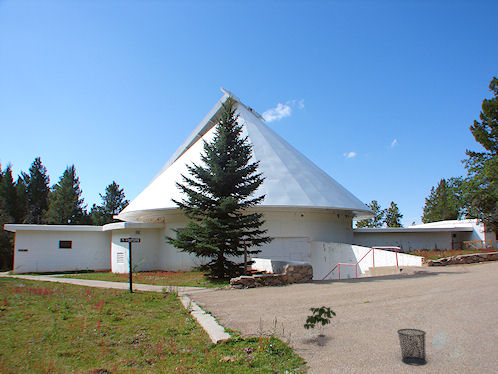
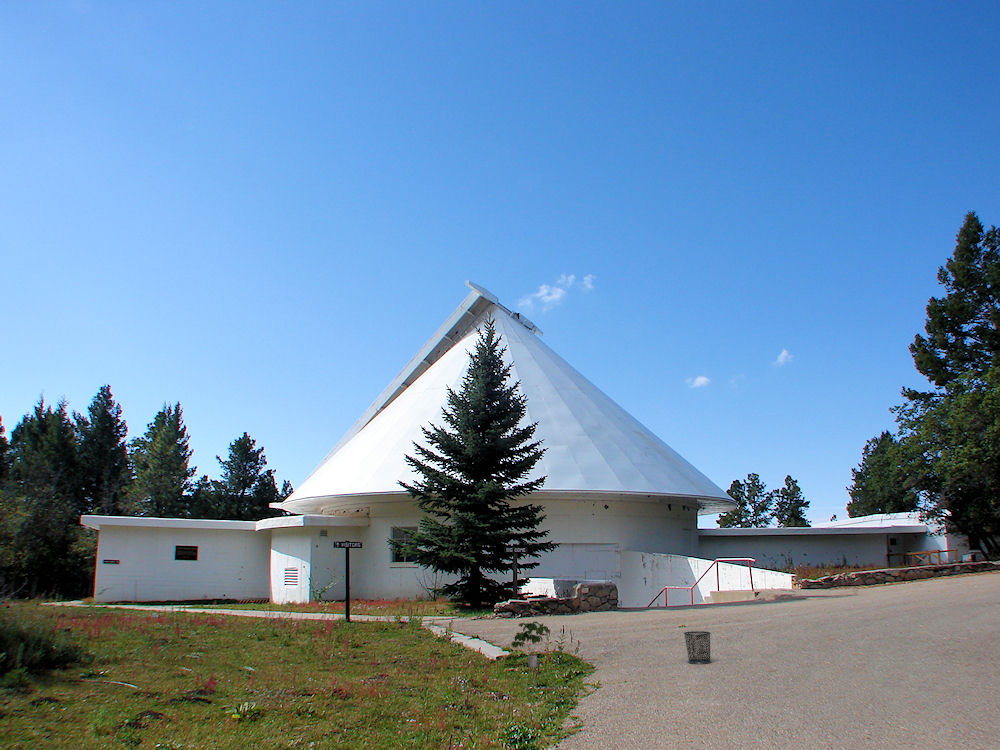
potted plant: present [304,306,336,346] -> present [511,622,550,667]

